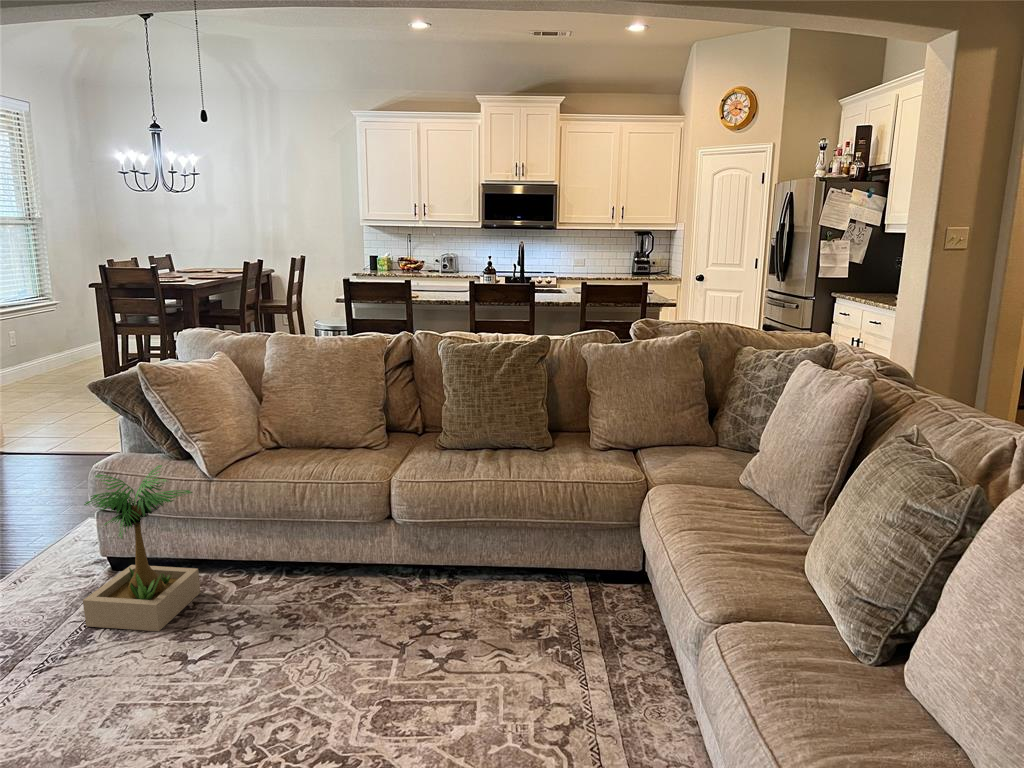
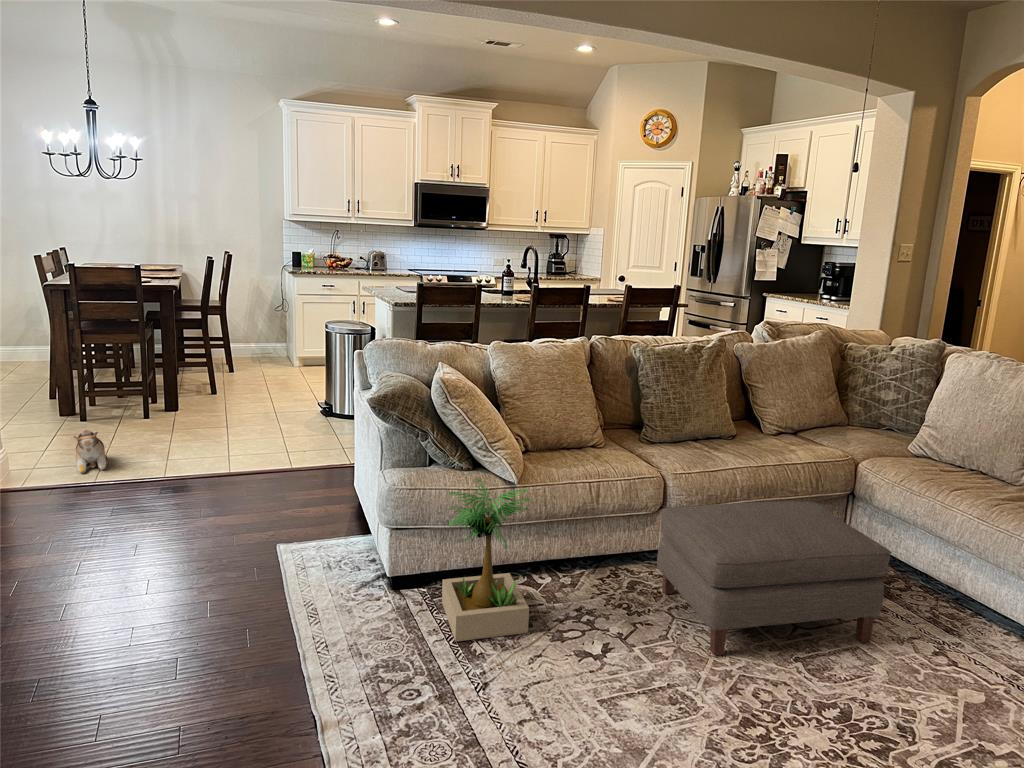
plush toy: none [42,403,89,440] -> present [74,430,108,473]
ottoman: none [274,520,532,721] -> present [657,502,891,655]

